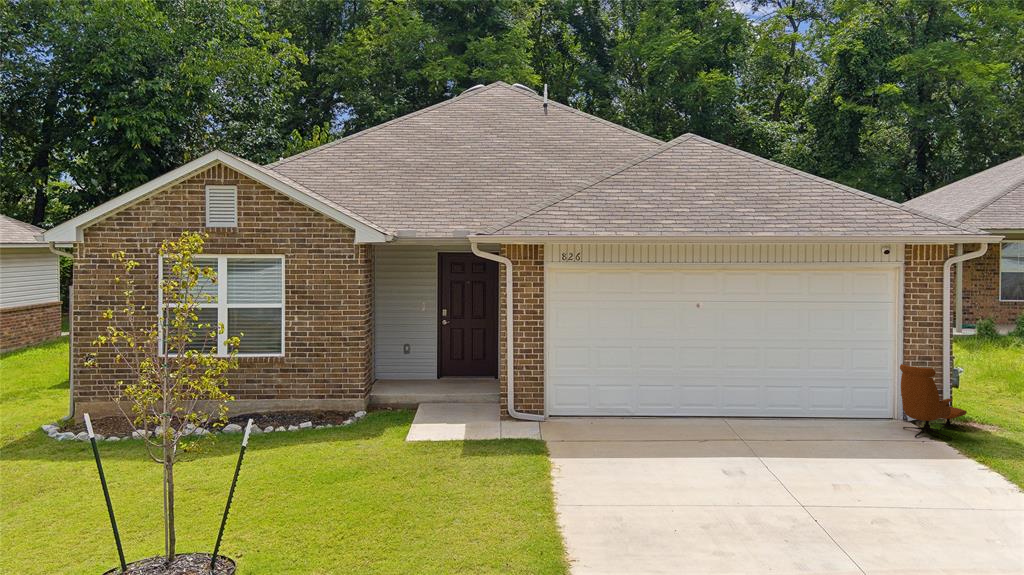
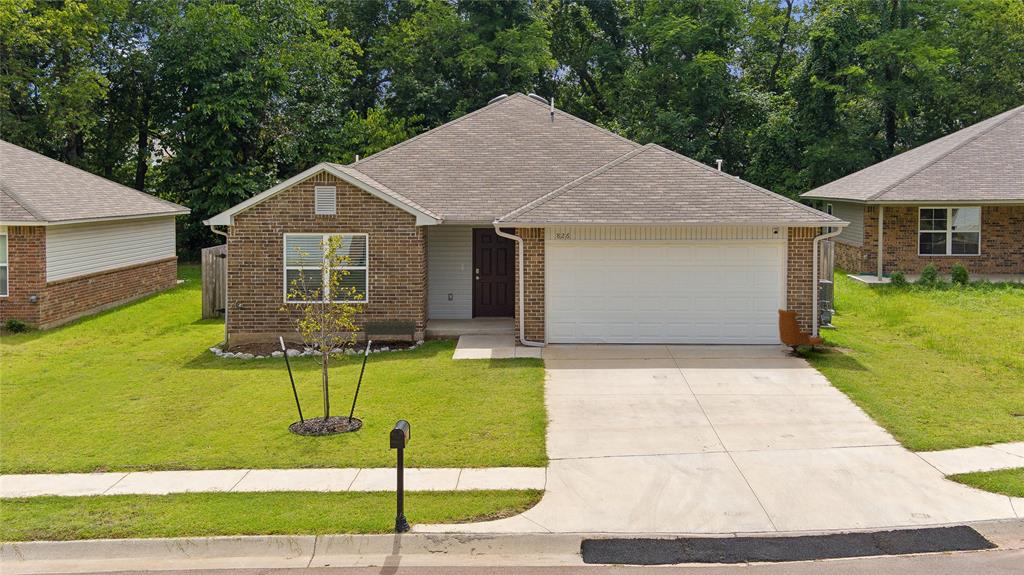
bench: none [273,382,355,421] -> present [364,321,416,346]

